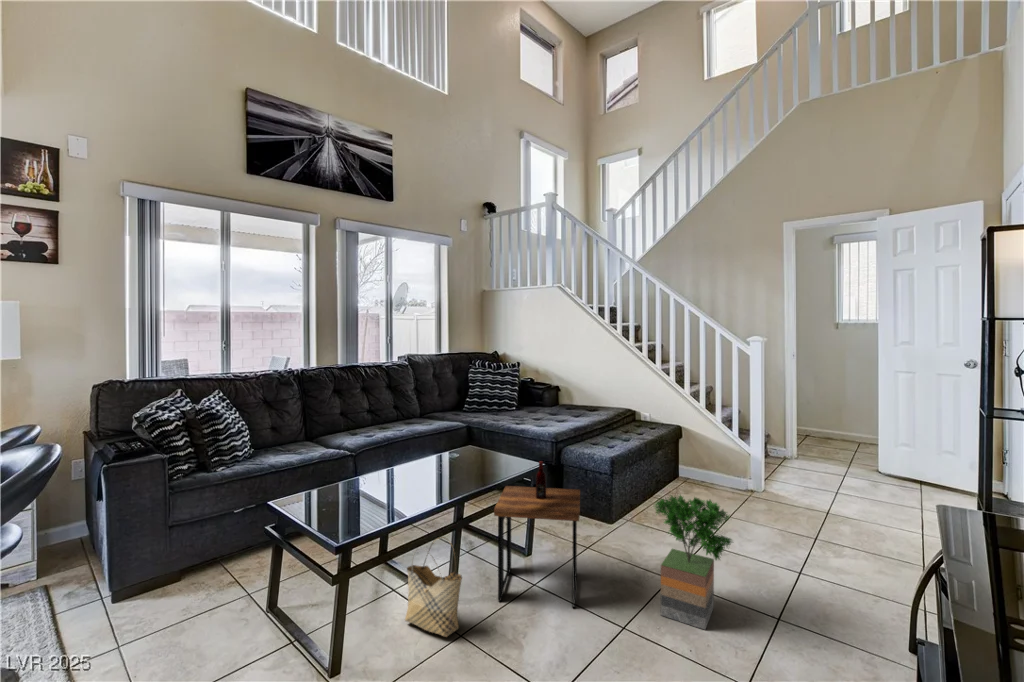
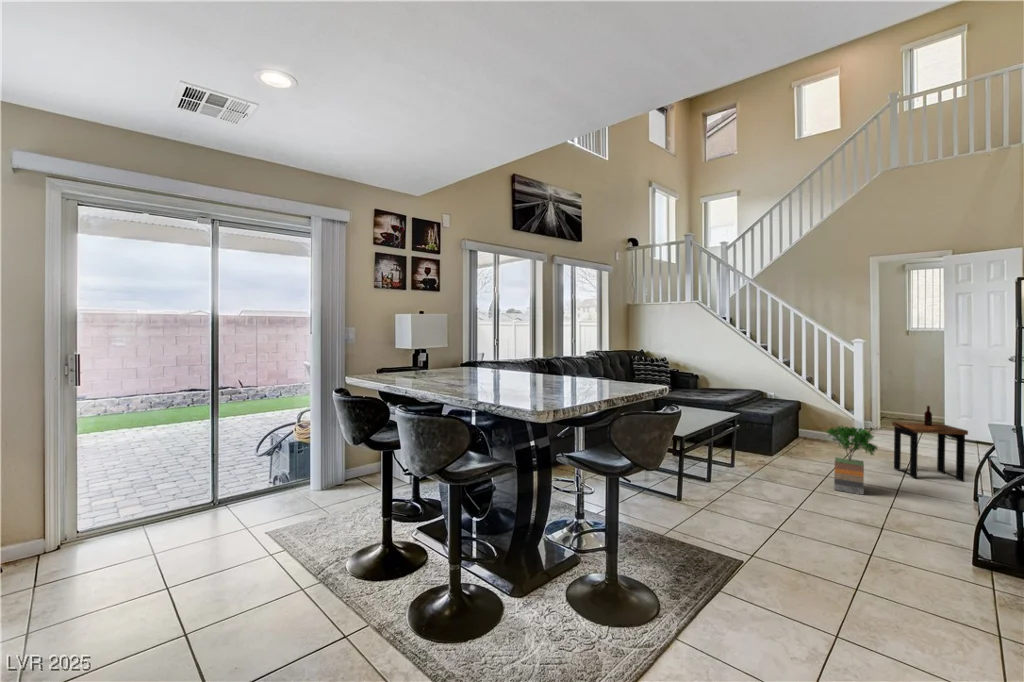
side table: present [494,461,580,608] -> present [892,406,968,482]
woven basket: present [405,537,462,637] -> none [693,444,729,492]

